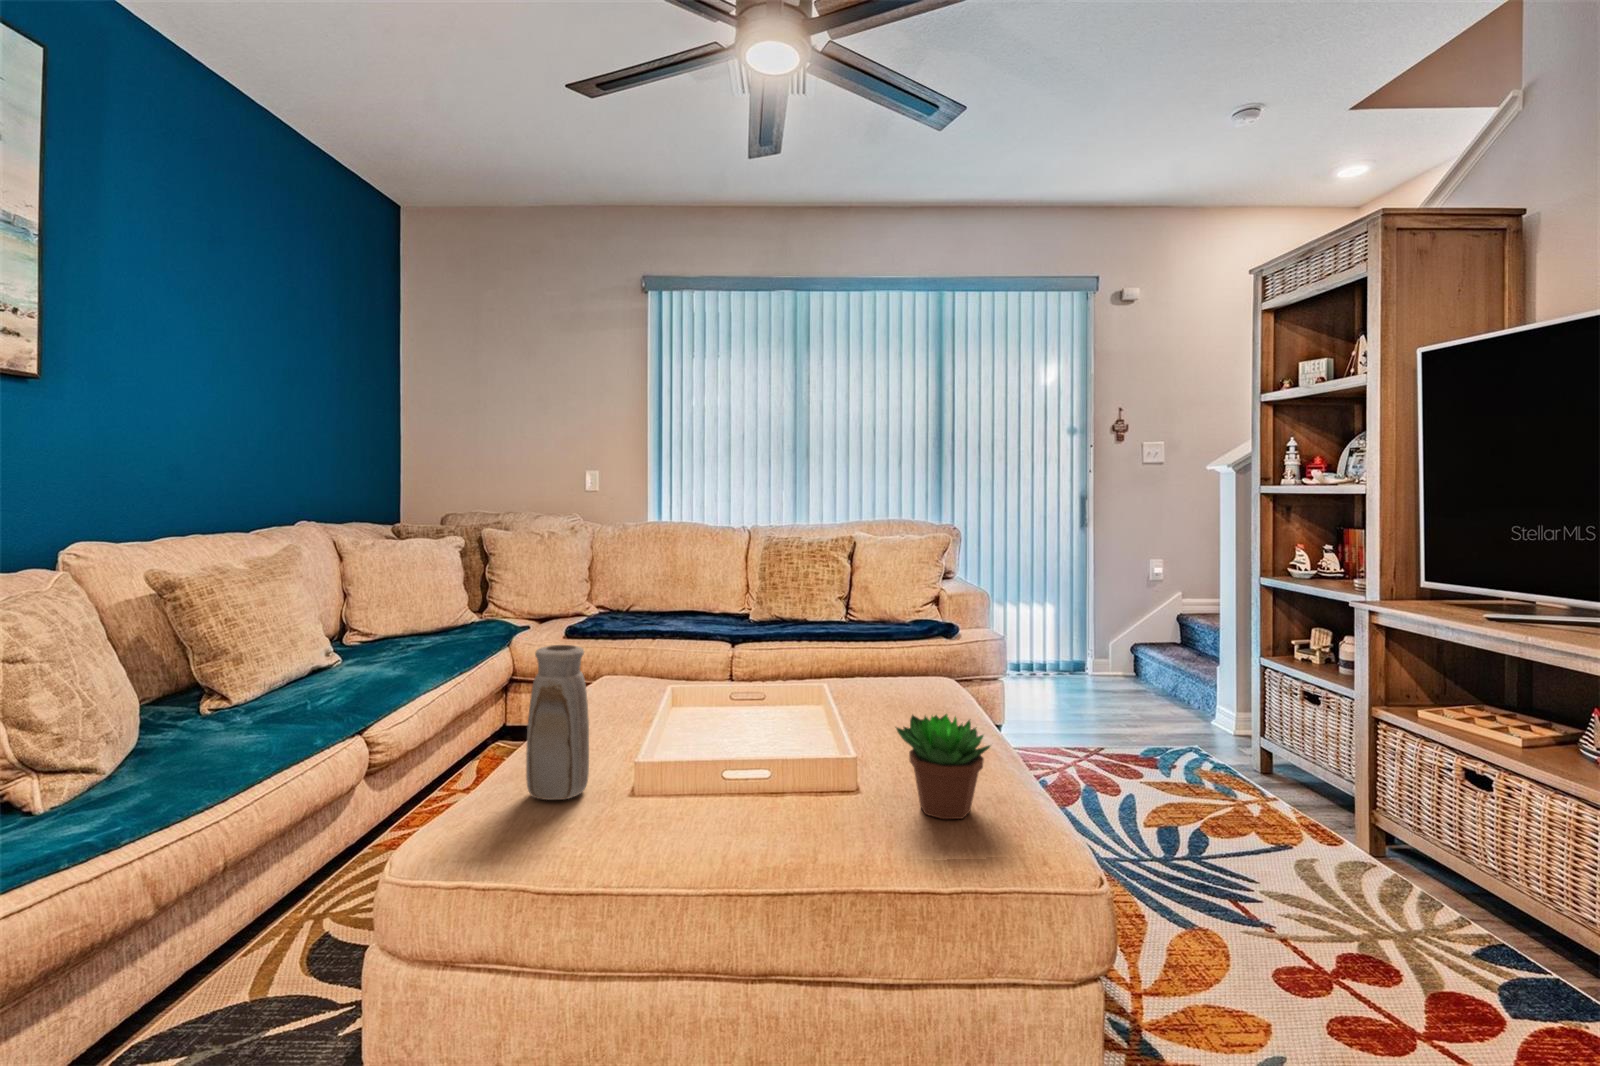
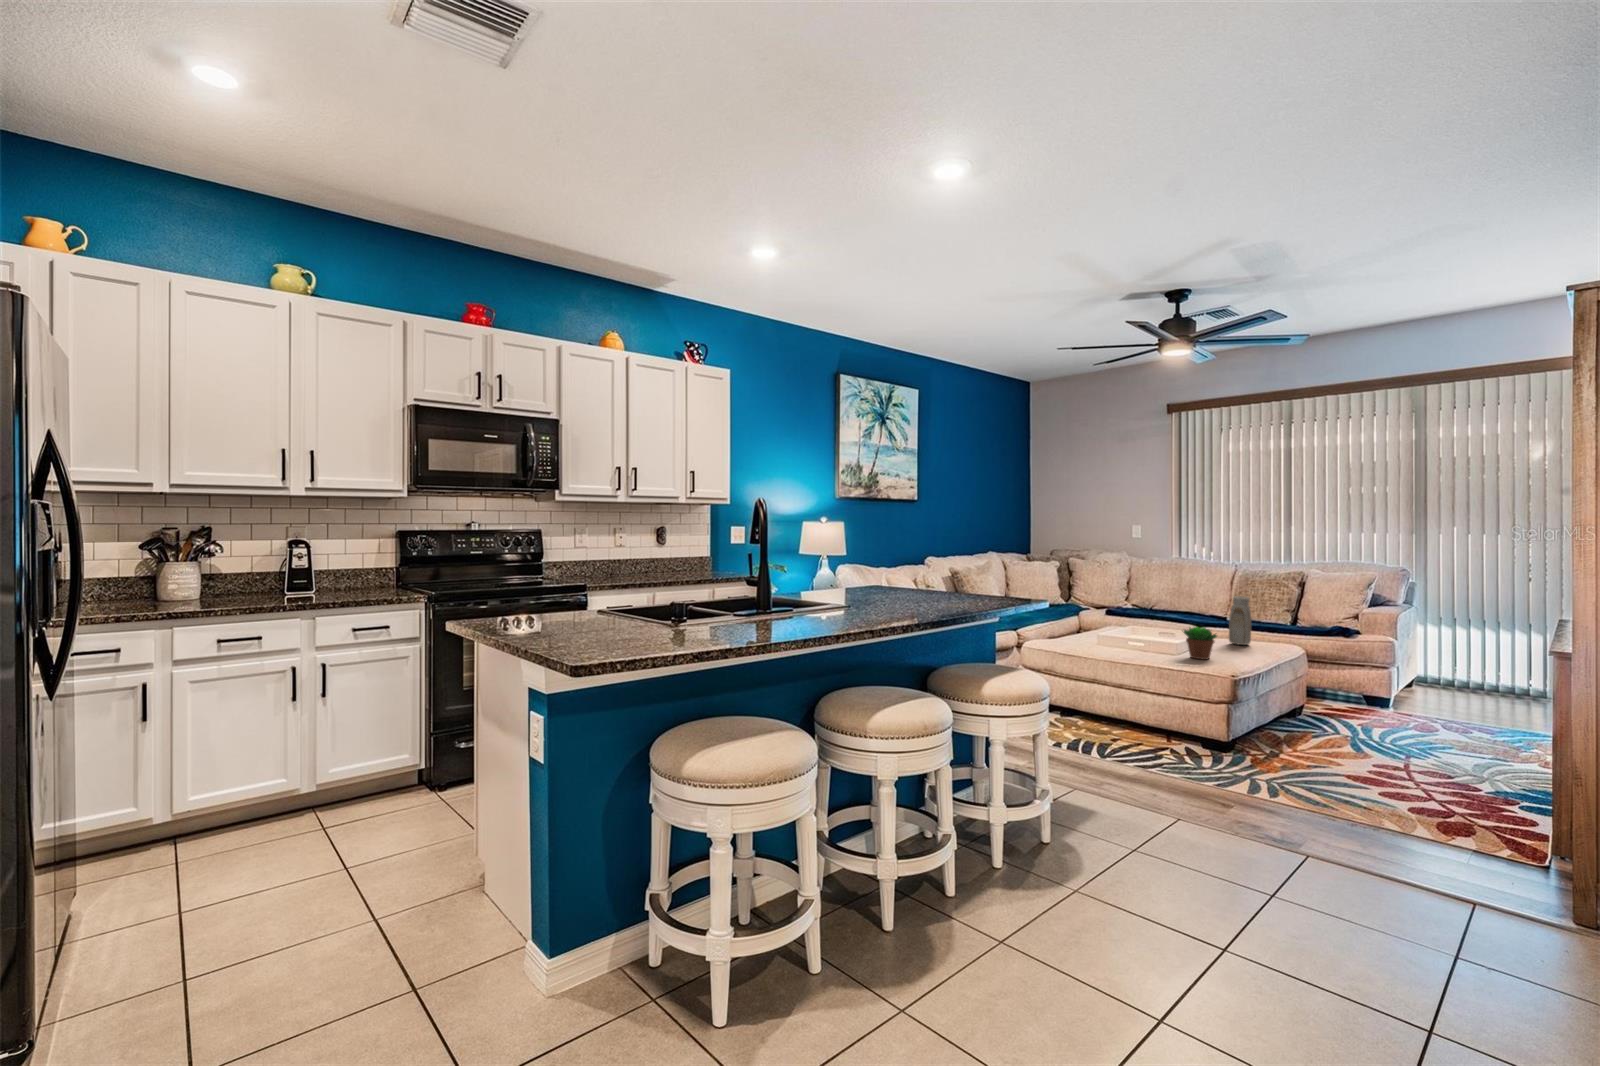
vase: present [526,645,589,800] -> present [1229,596,1251,645]

